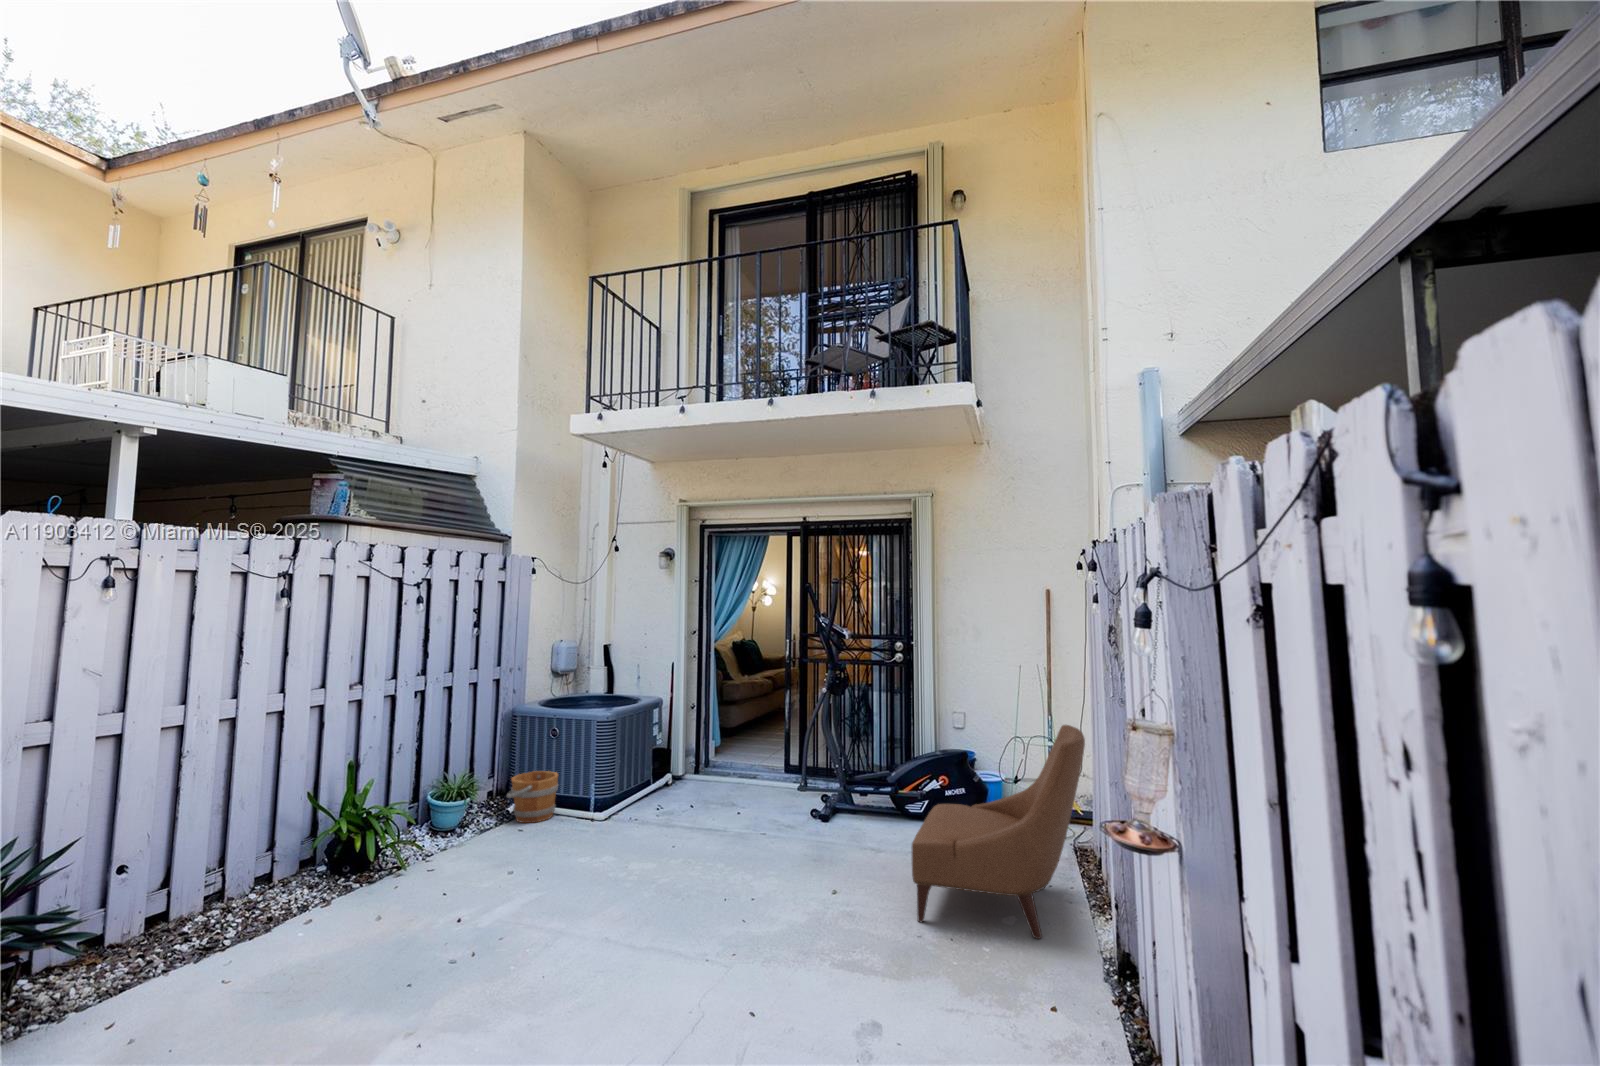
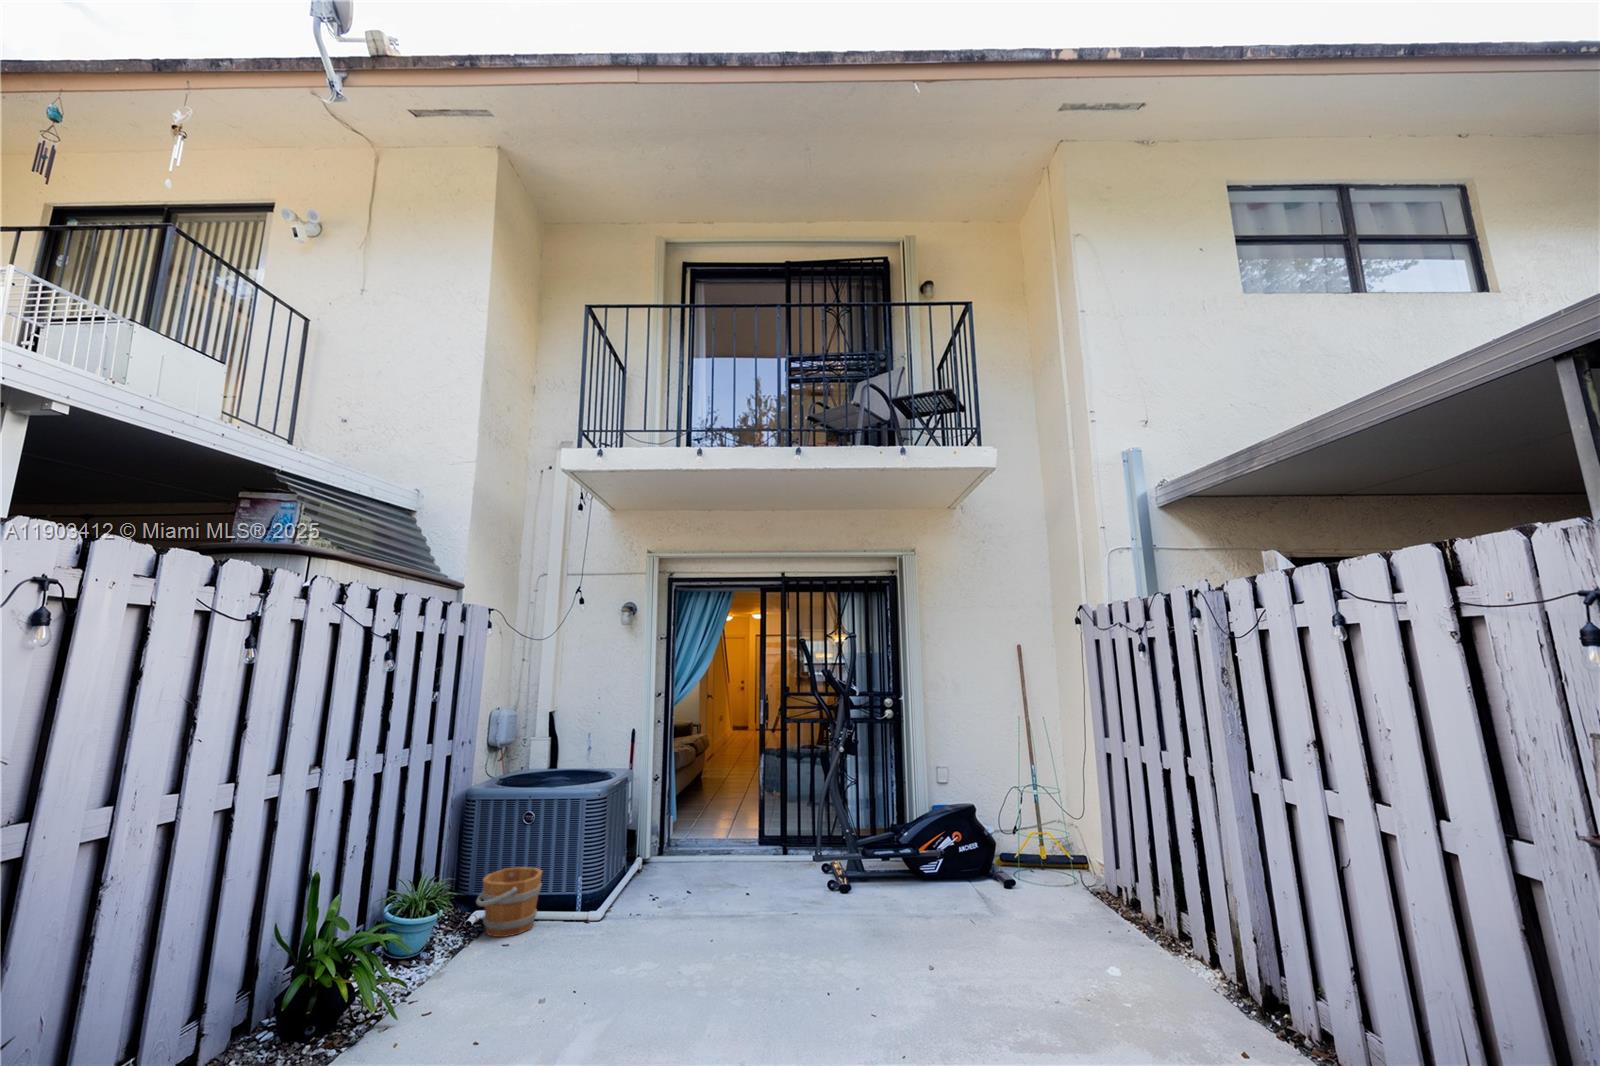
chair: present [912,725,1085,939] -> none [1015,776,1197,1000]

